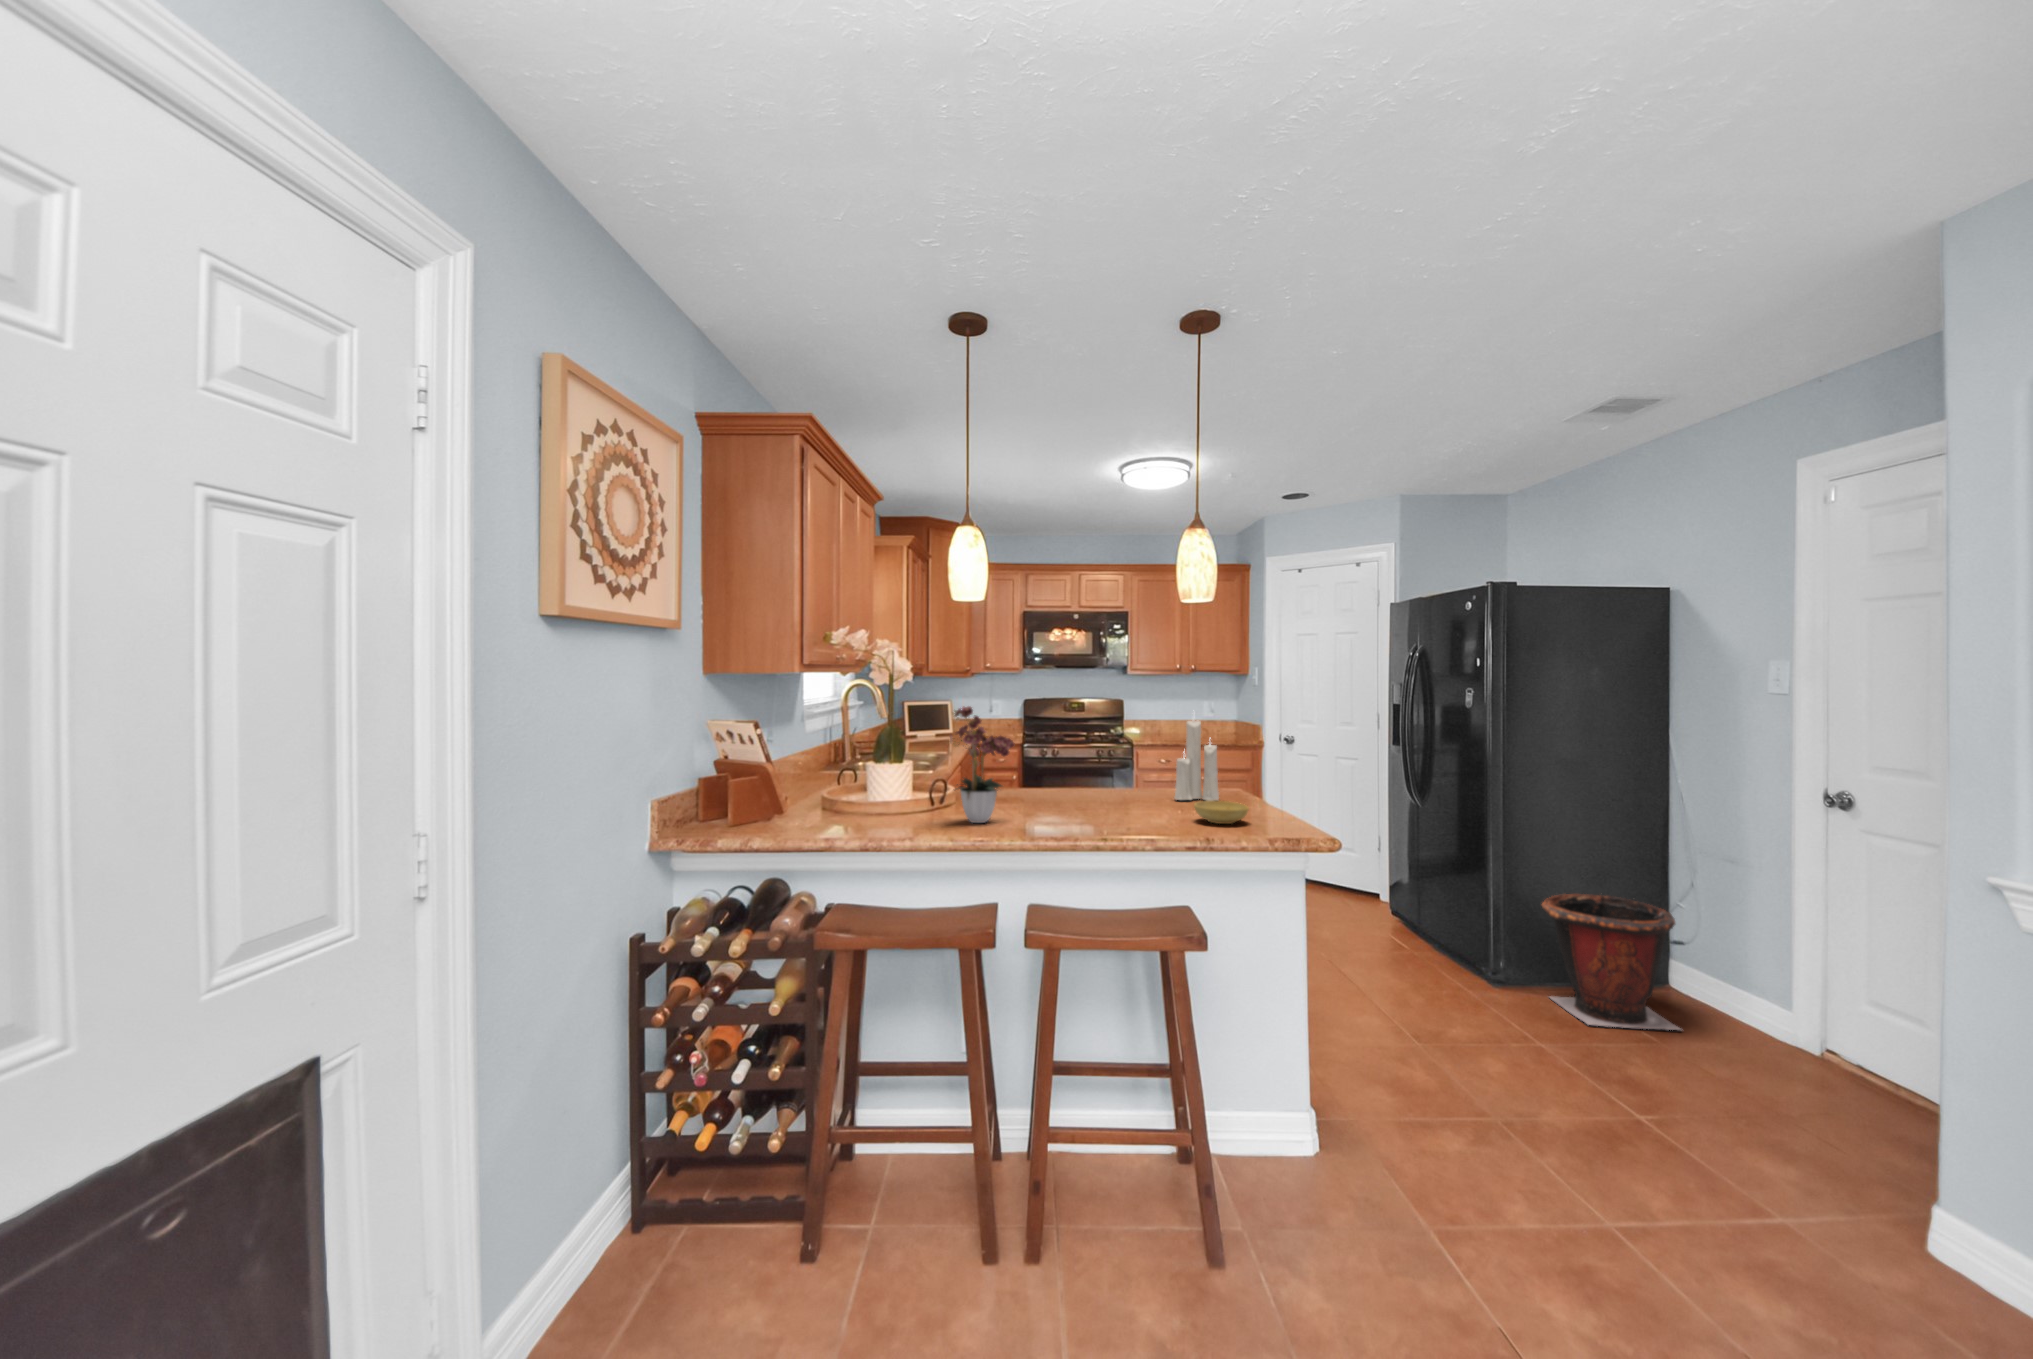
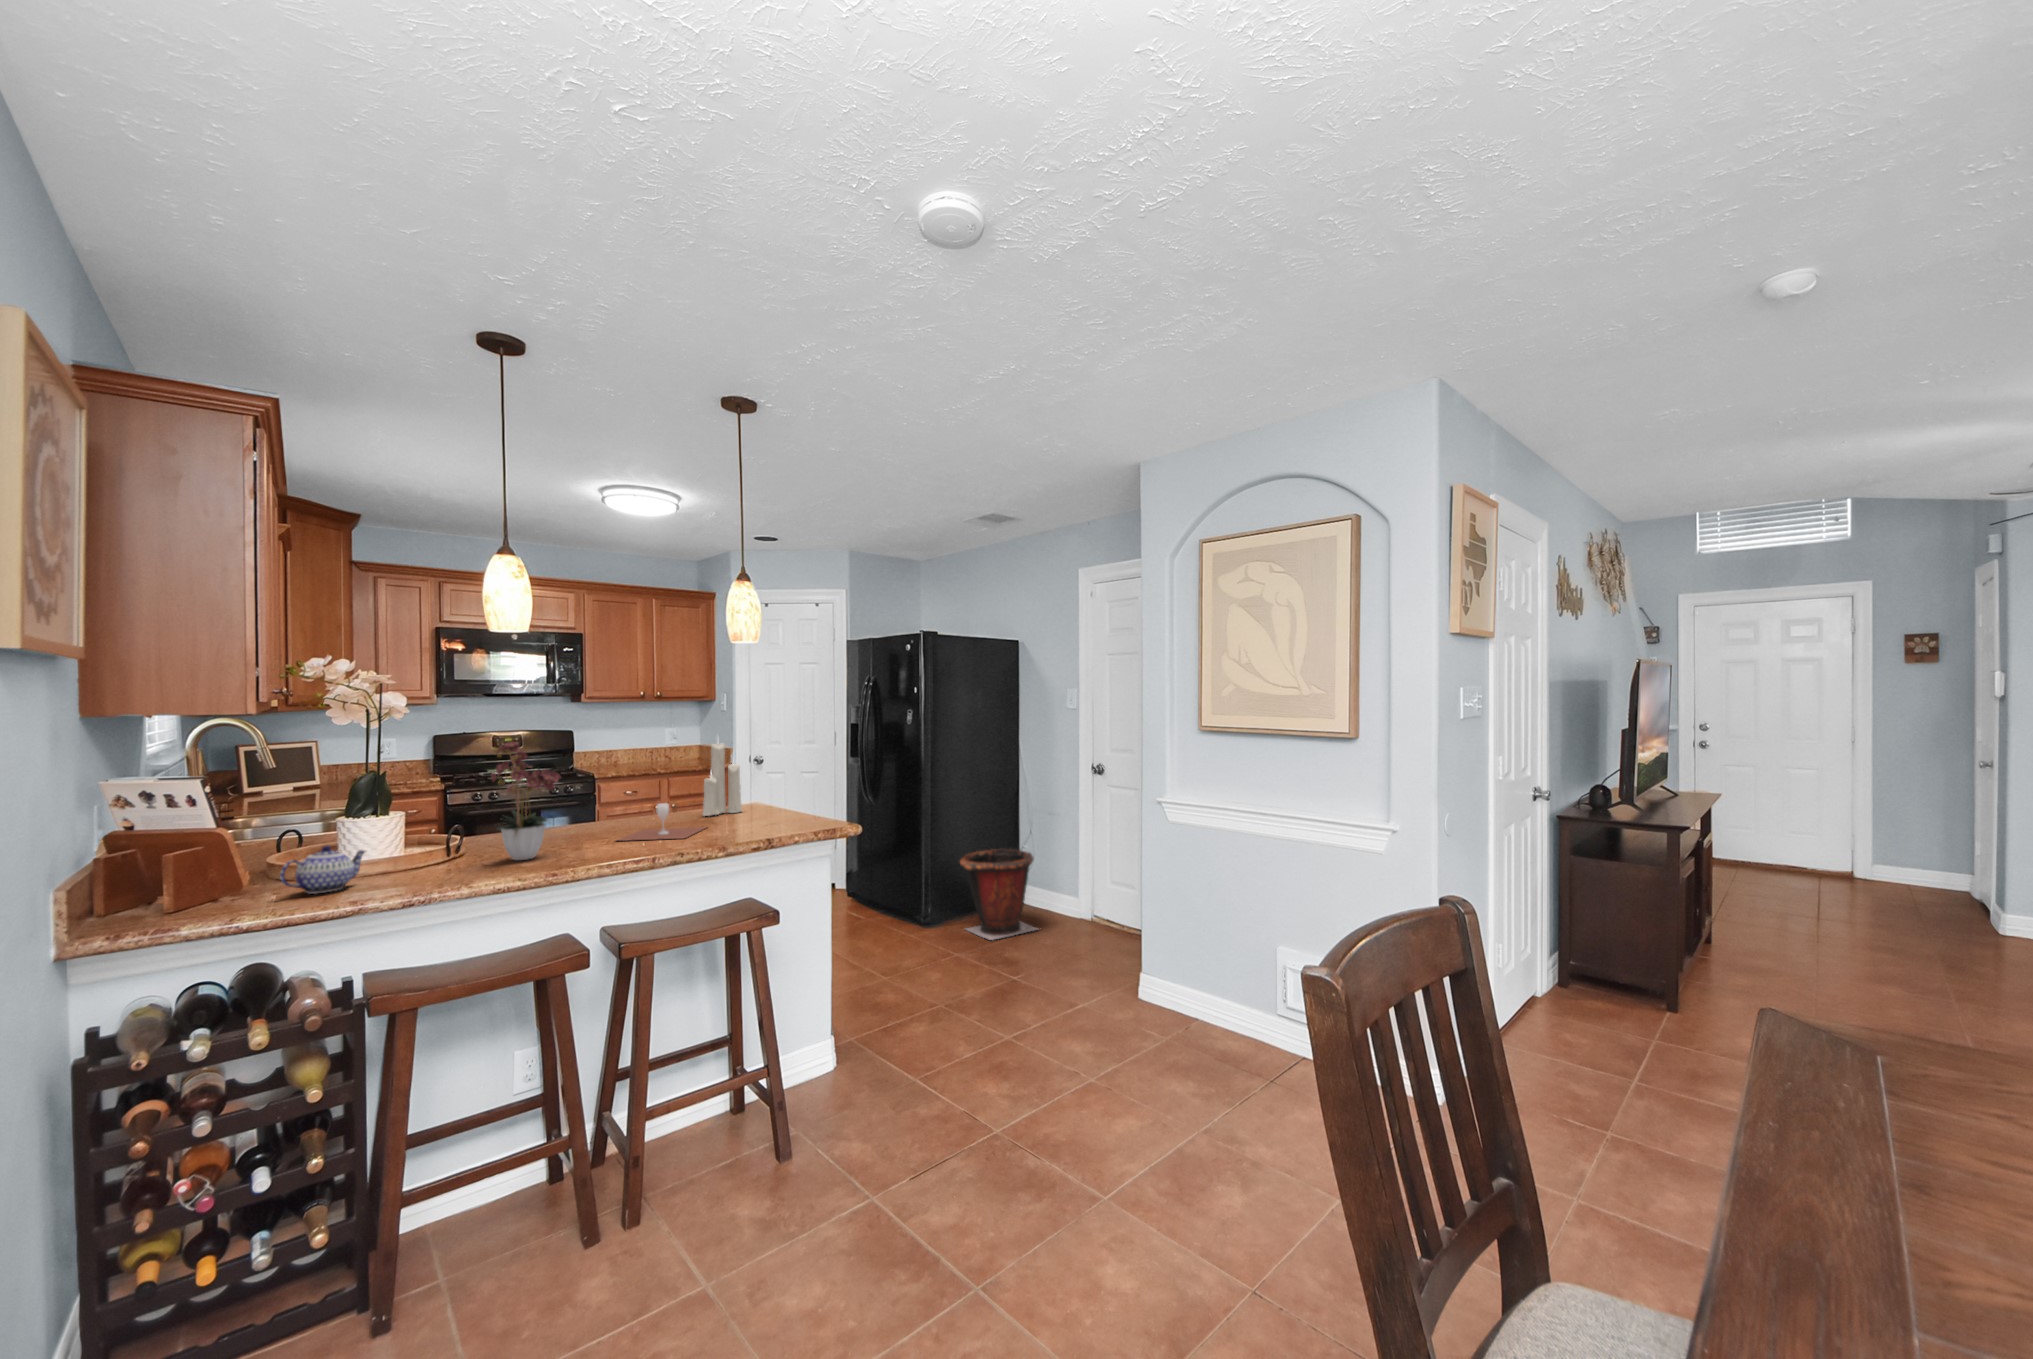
wine glass: none [1067,781,1167,824] -> present [618,803,705,841]
teapot: none [793,787,857,828] -> present [280,846,365,894]
bowl: present [1194,801,1249,824] -> none [737,809,785,828]

